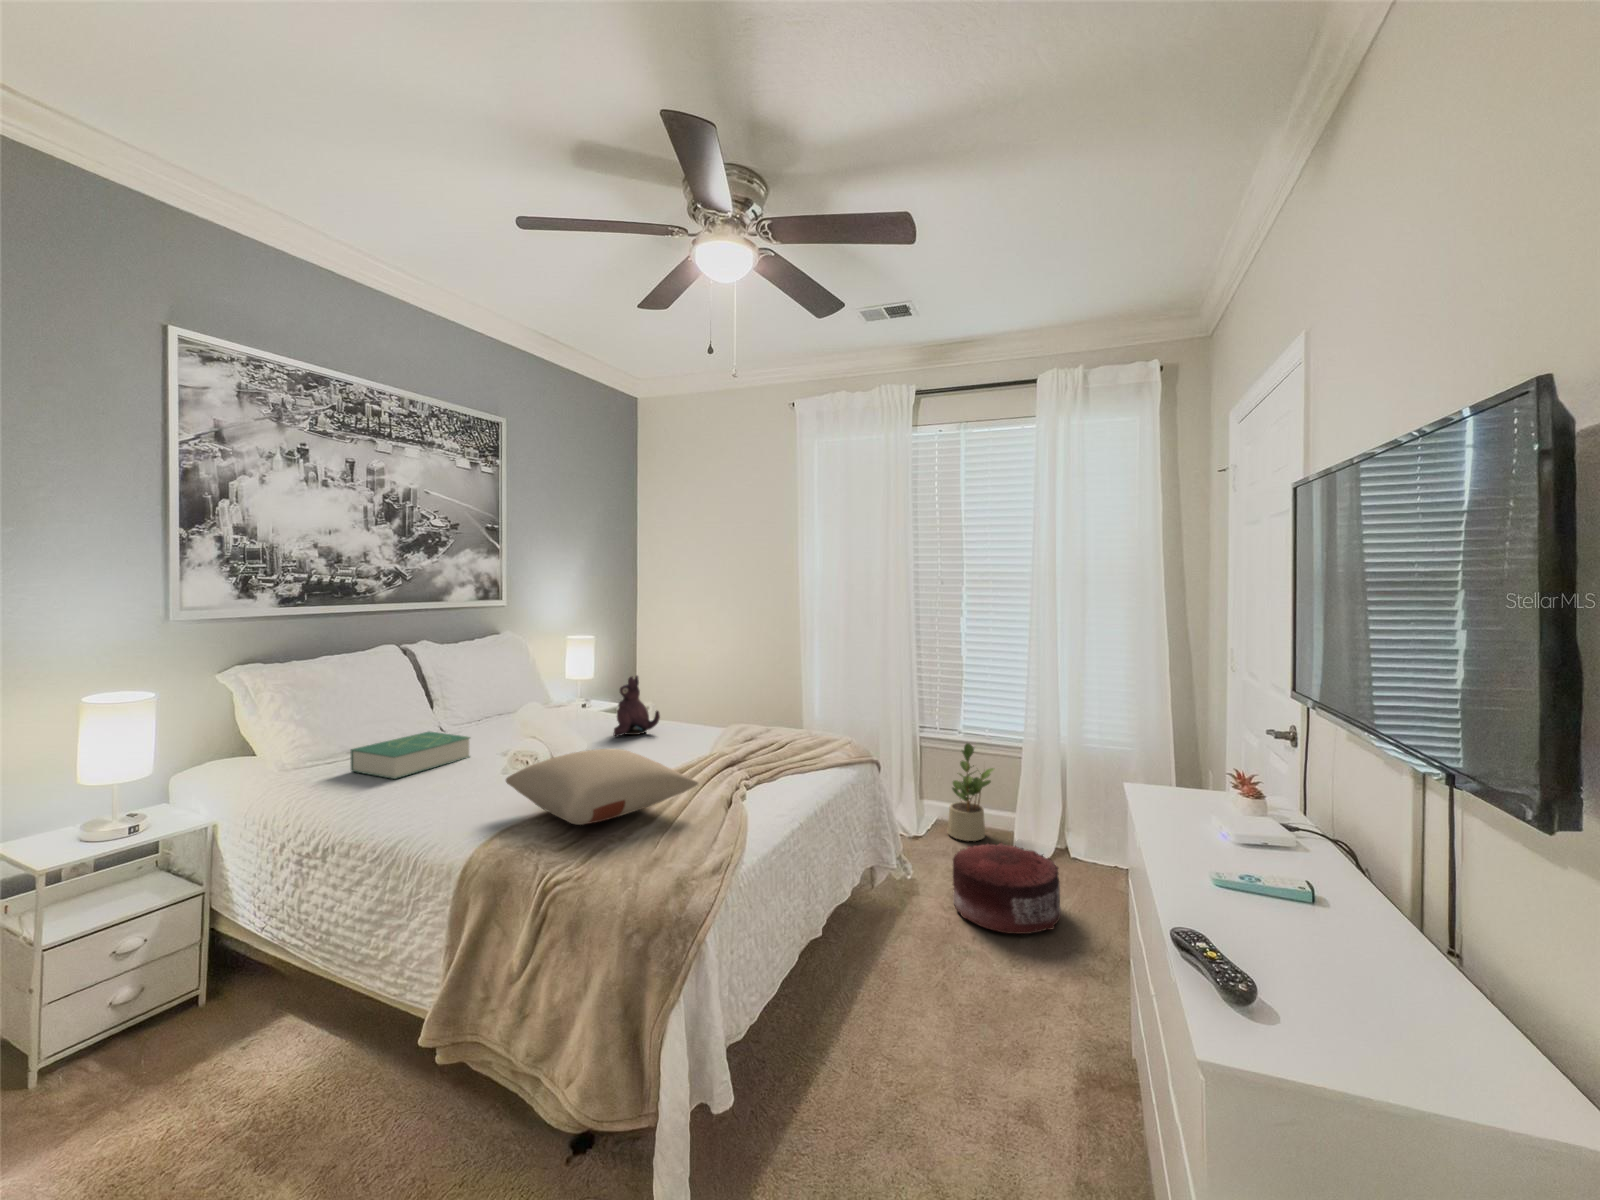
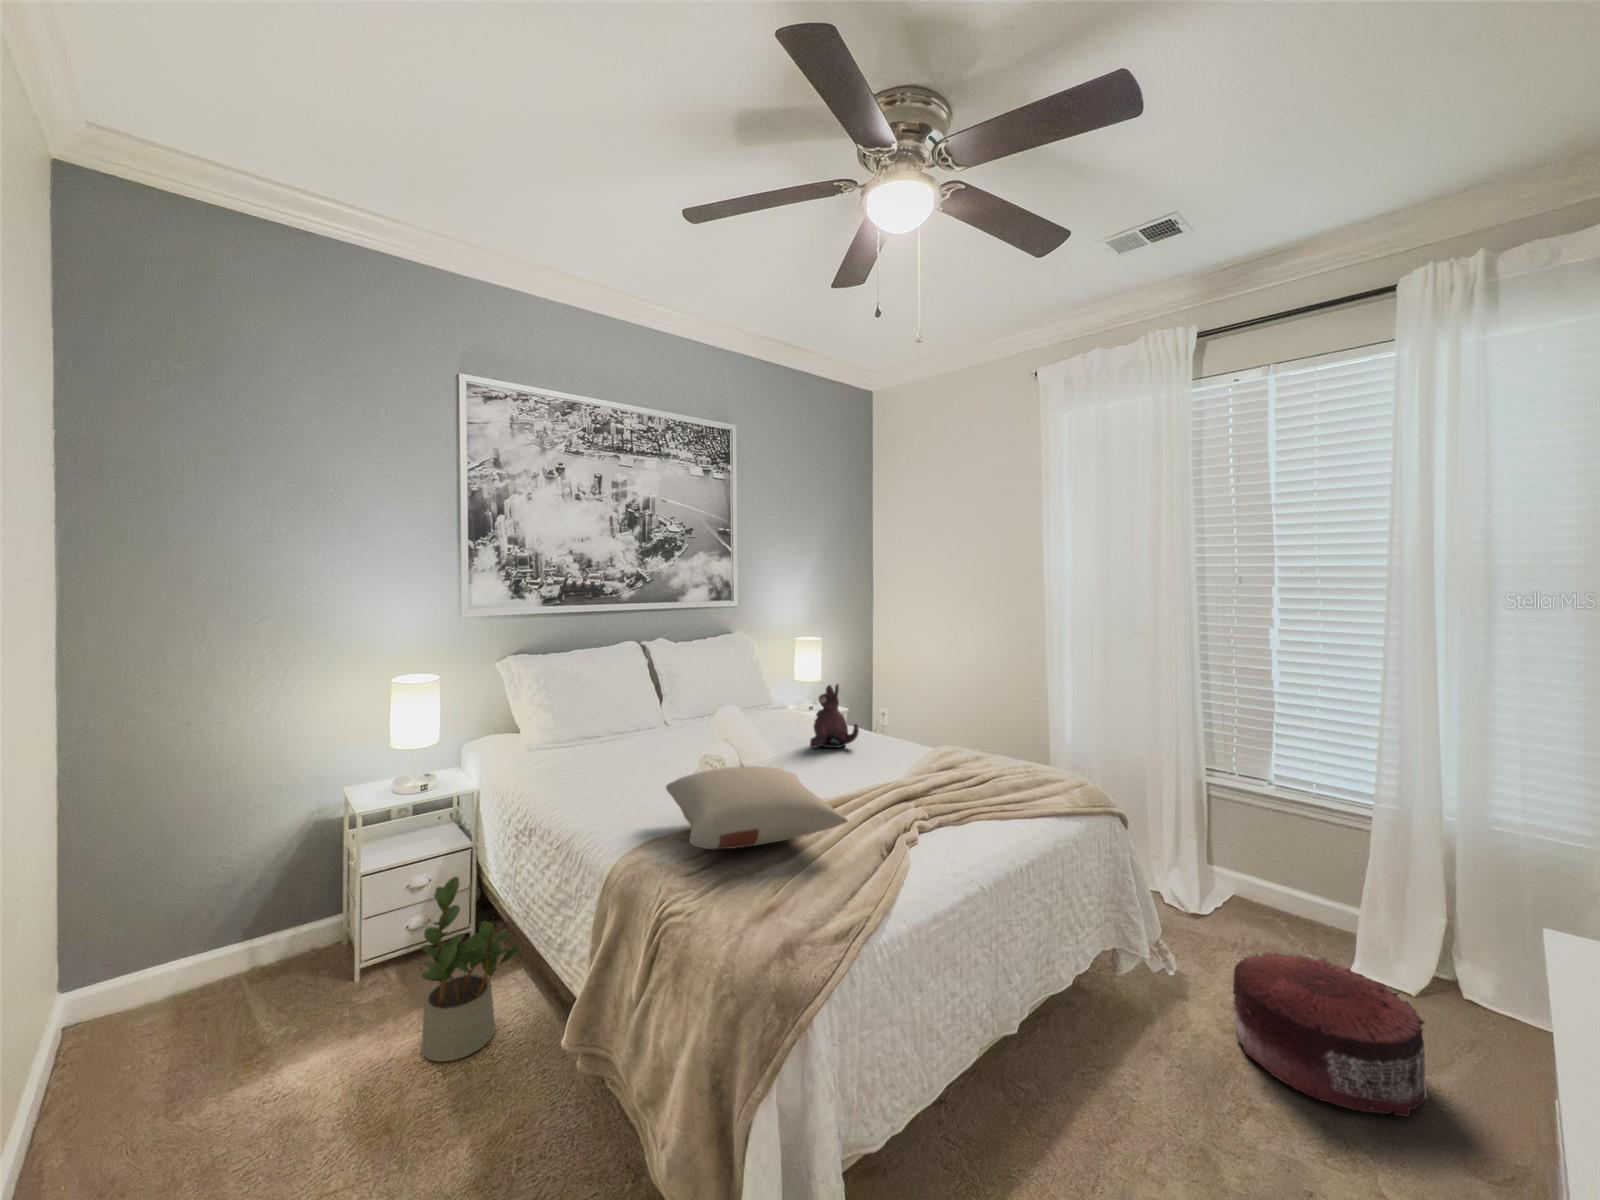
book: present [351,732,470,779] -> none [574,725,673,769]
potted plant: present [947,743,994,841] -> present [421,877,519,1062]

